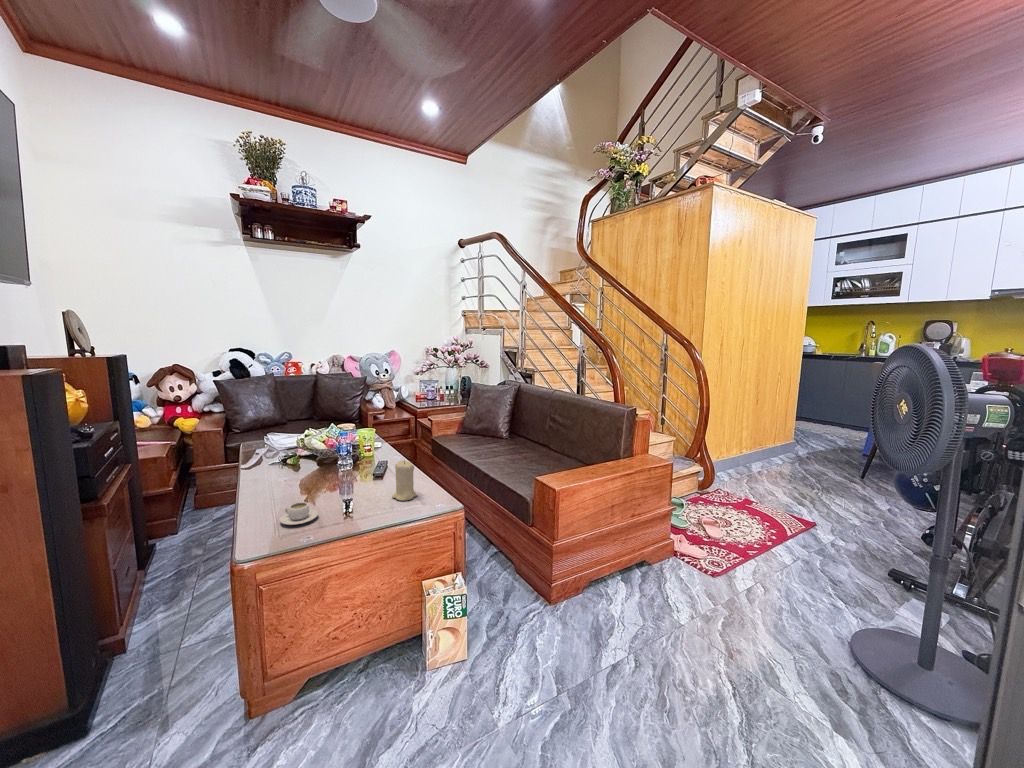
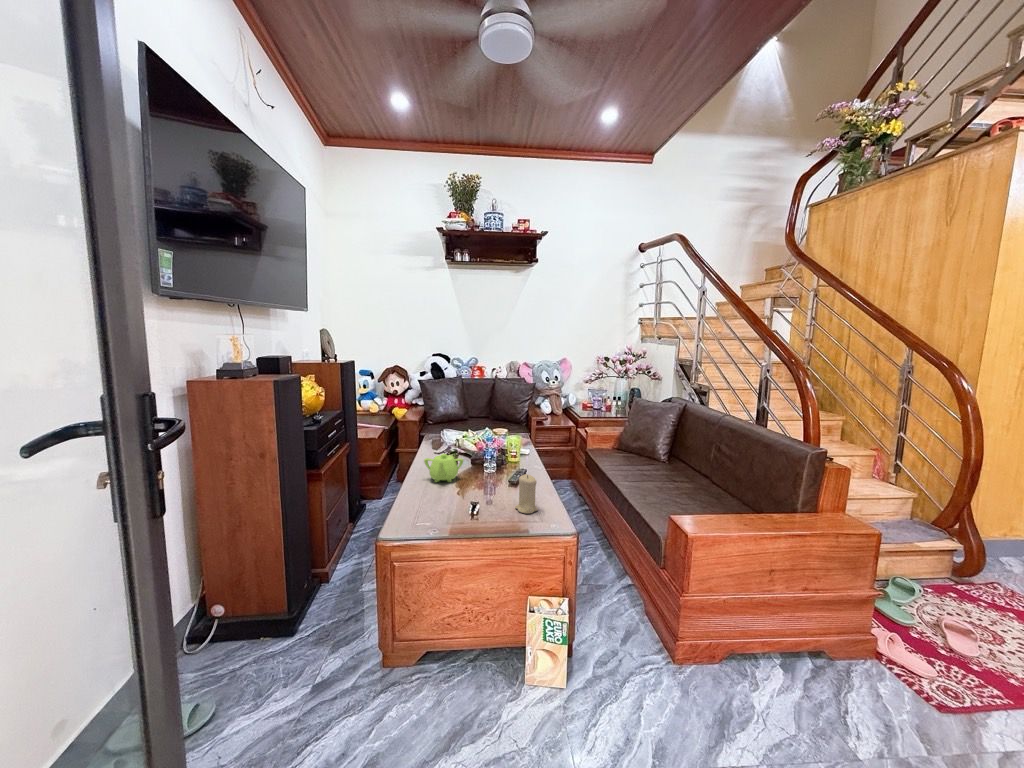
teapot: none [264,455,316,490] -> present [424,454,463,482]
teacup: present [280,502,318,525] -> none [420,497,450,517]

